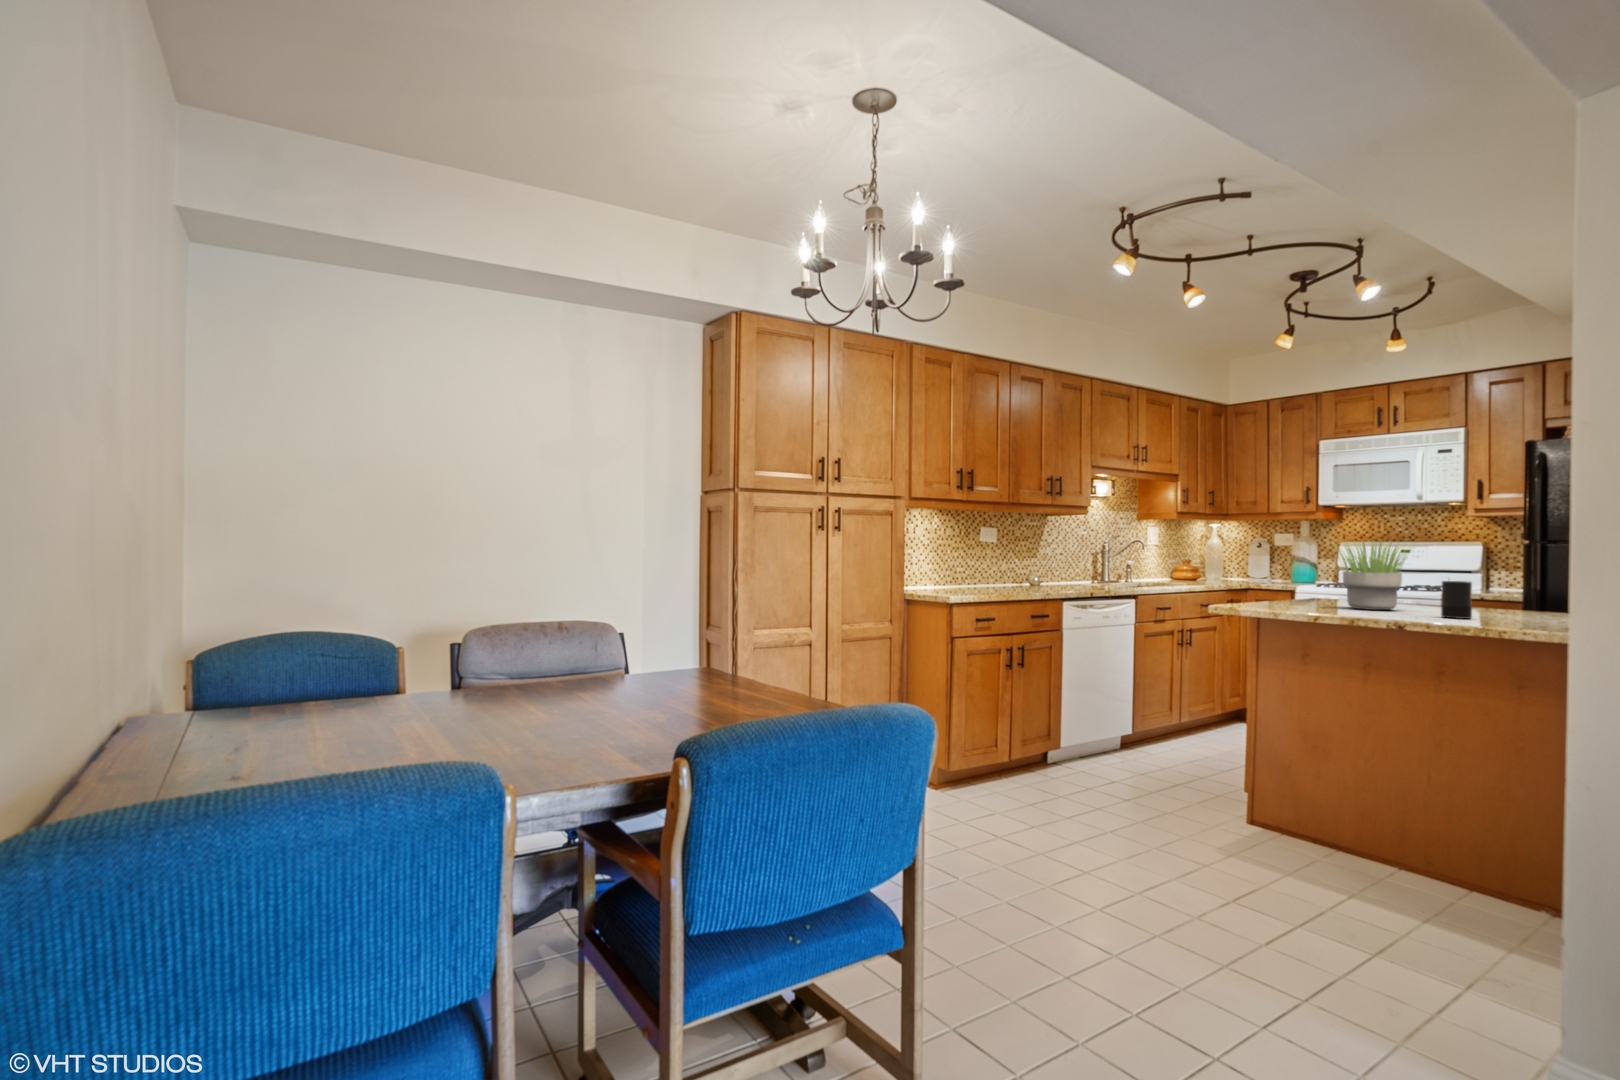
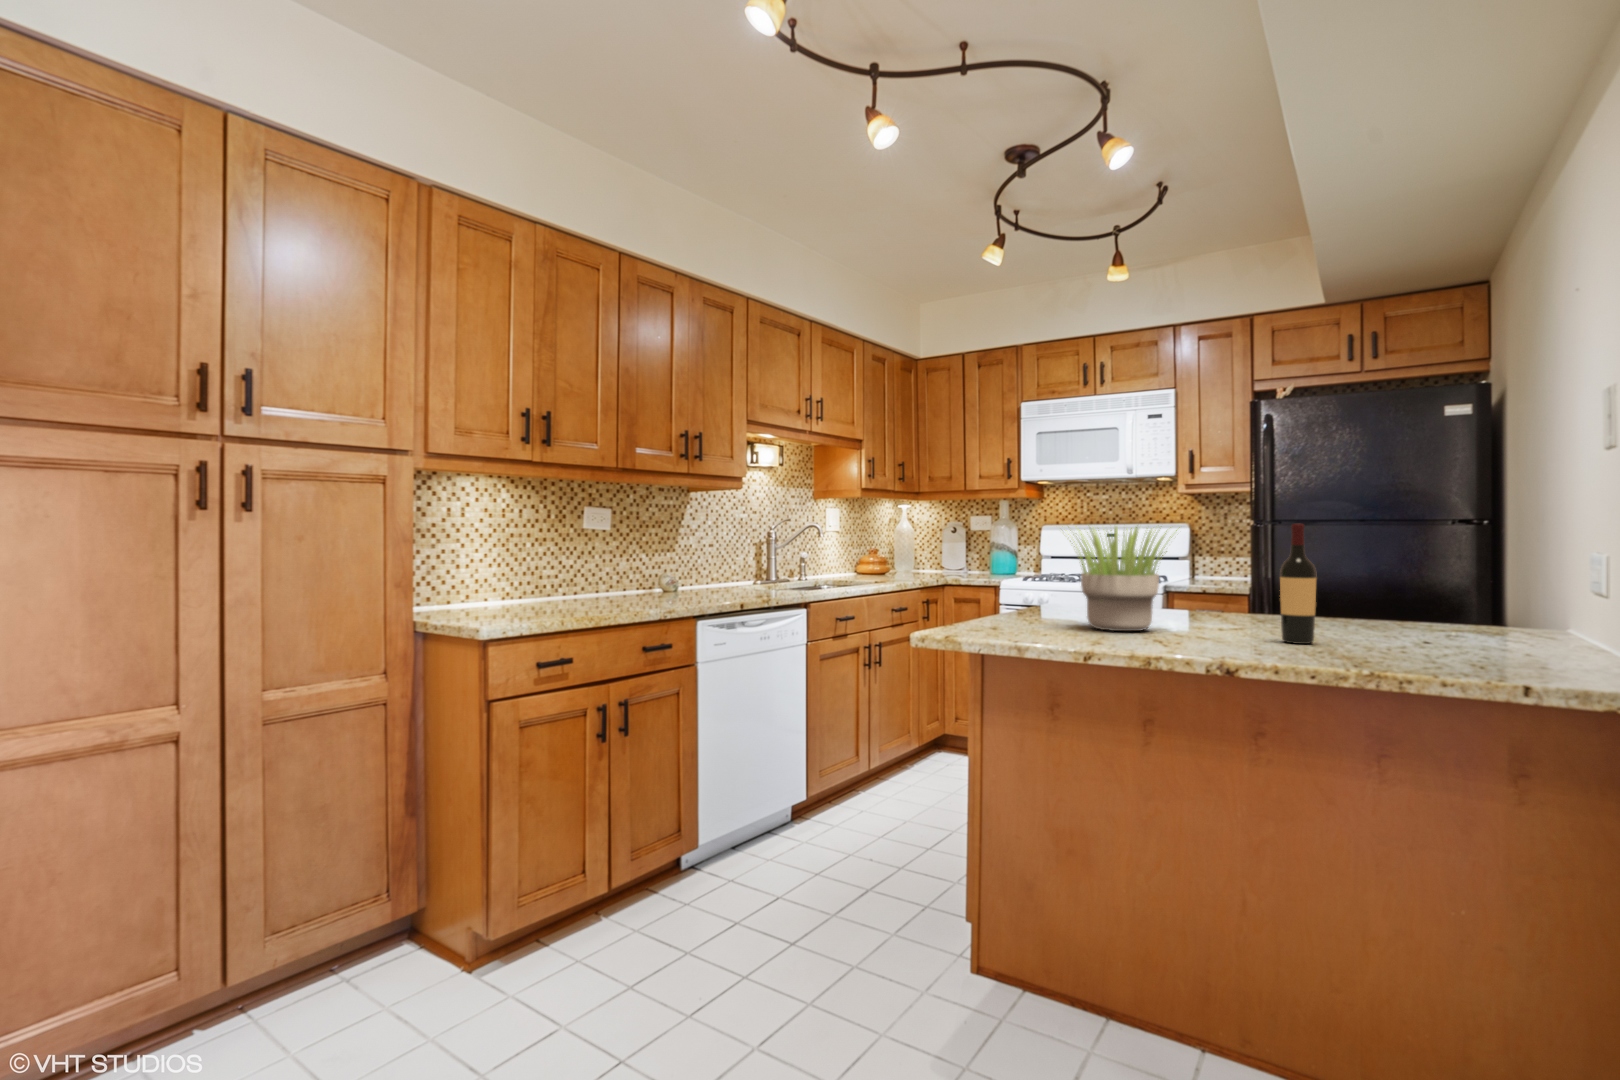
wine bottle: none [1490,539,1518,619] -> present [1280,524,1317,644]
candle: present [1441,579,1472,619] -> none [1223,583,1268,649]

